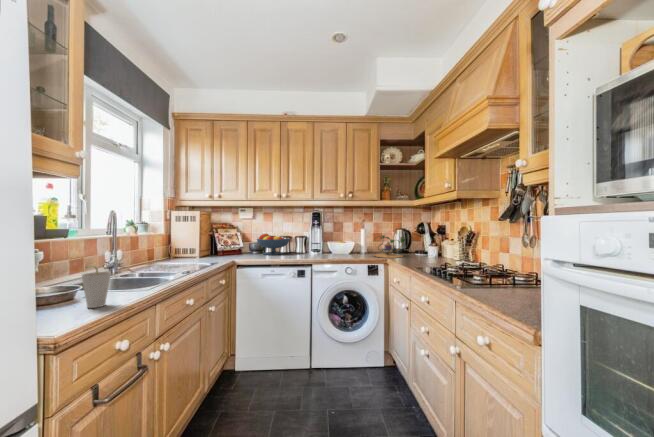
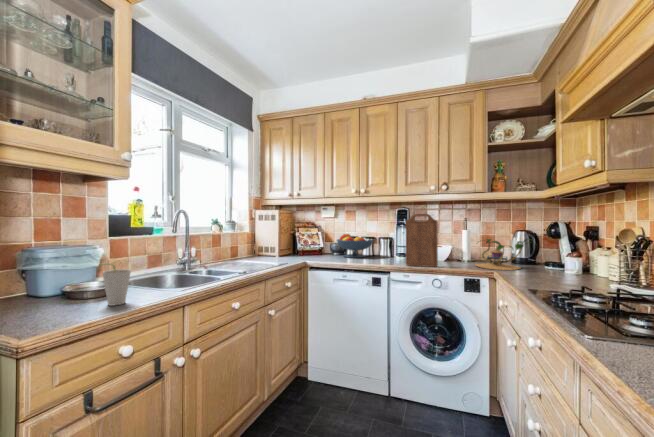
cutting board: none [324,216,349,259] -> present [406,214,438,267]

